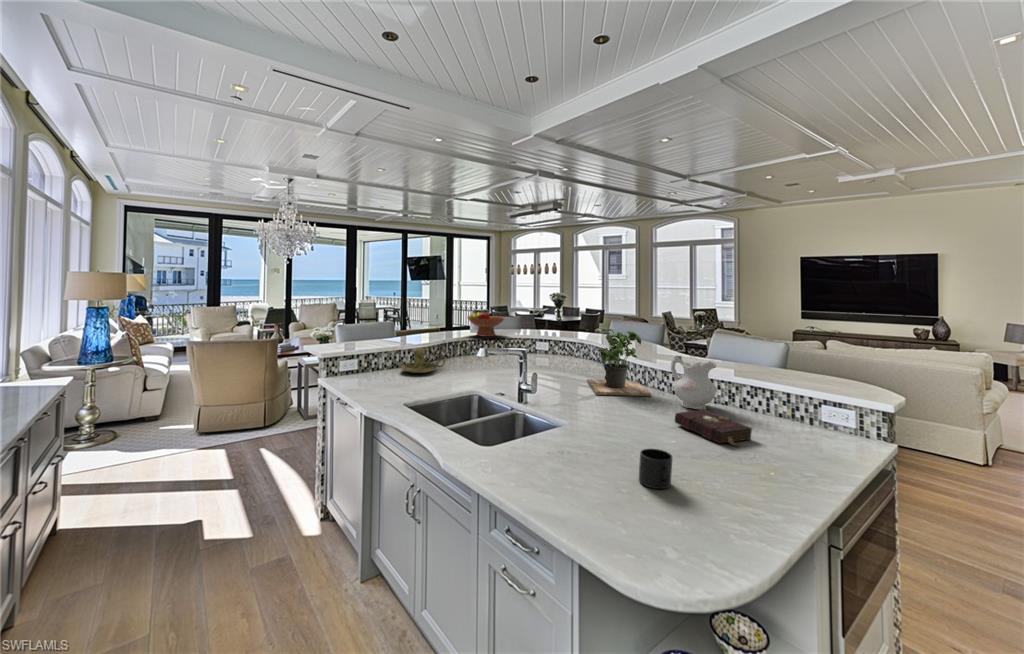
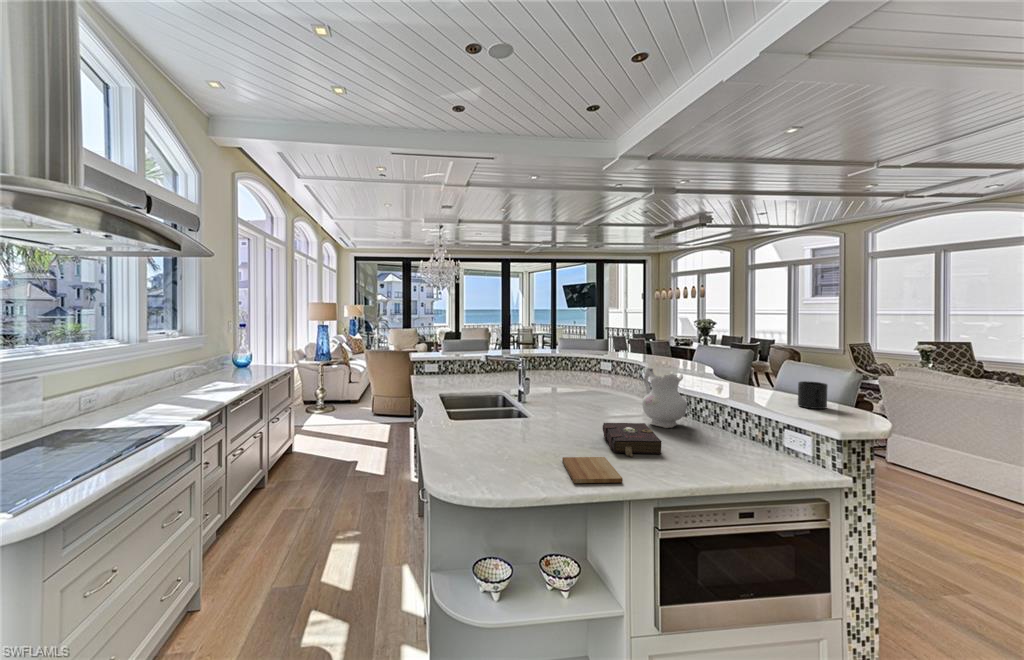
fruit bowl: present [467,311,505,337] -> none [521,329,560,355]
potted plant: present [587,328,651,396] -> none [576,340,643,413]
candle holder: present [401,348,445,373] -> none [433,360,473,383]
mug: present [639,449,673,489] -> present [798,381,828,409]
cutting board: none [699,451,785,486] -> present [562,457,623,483]

